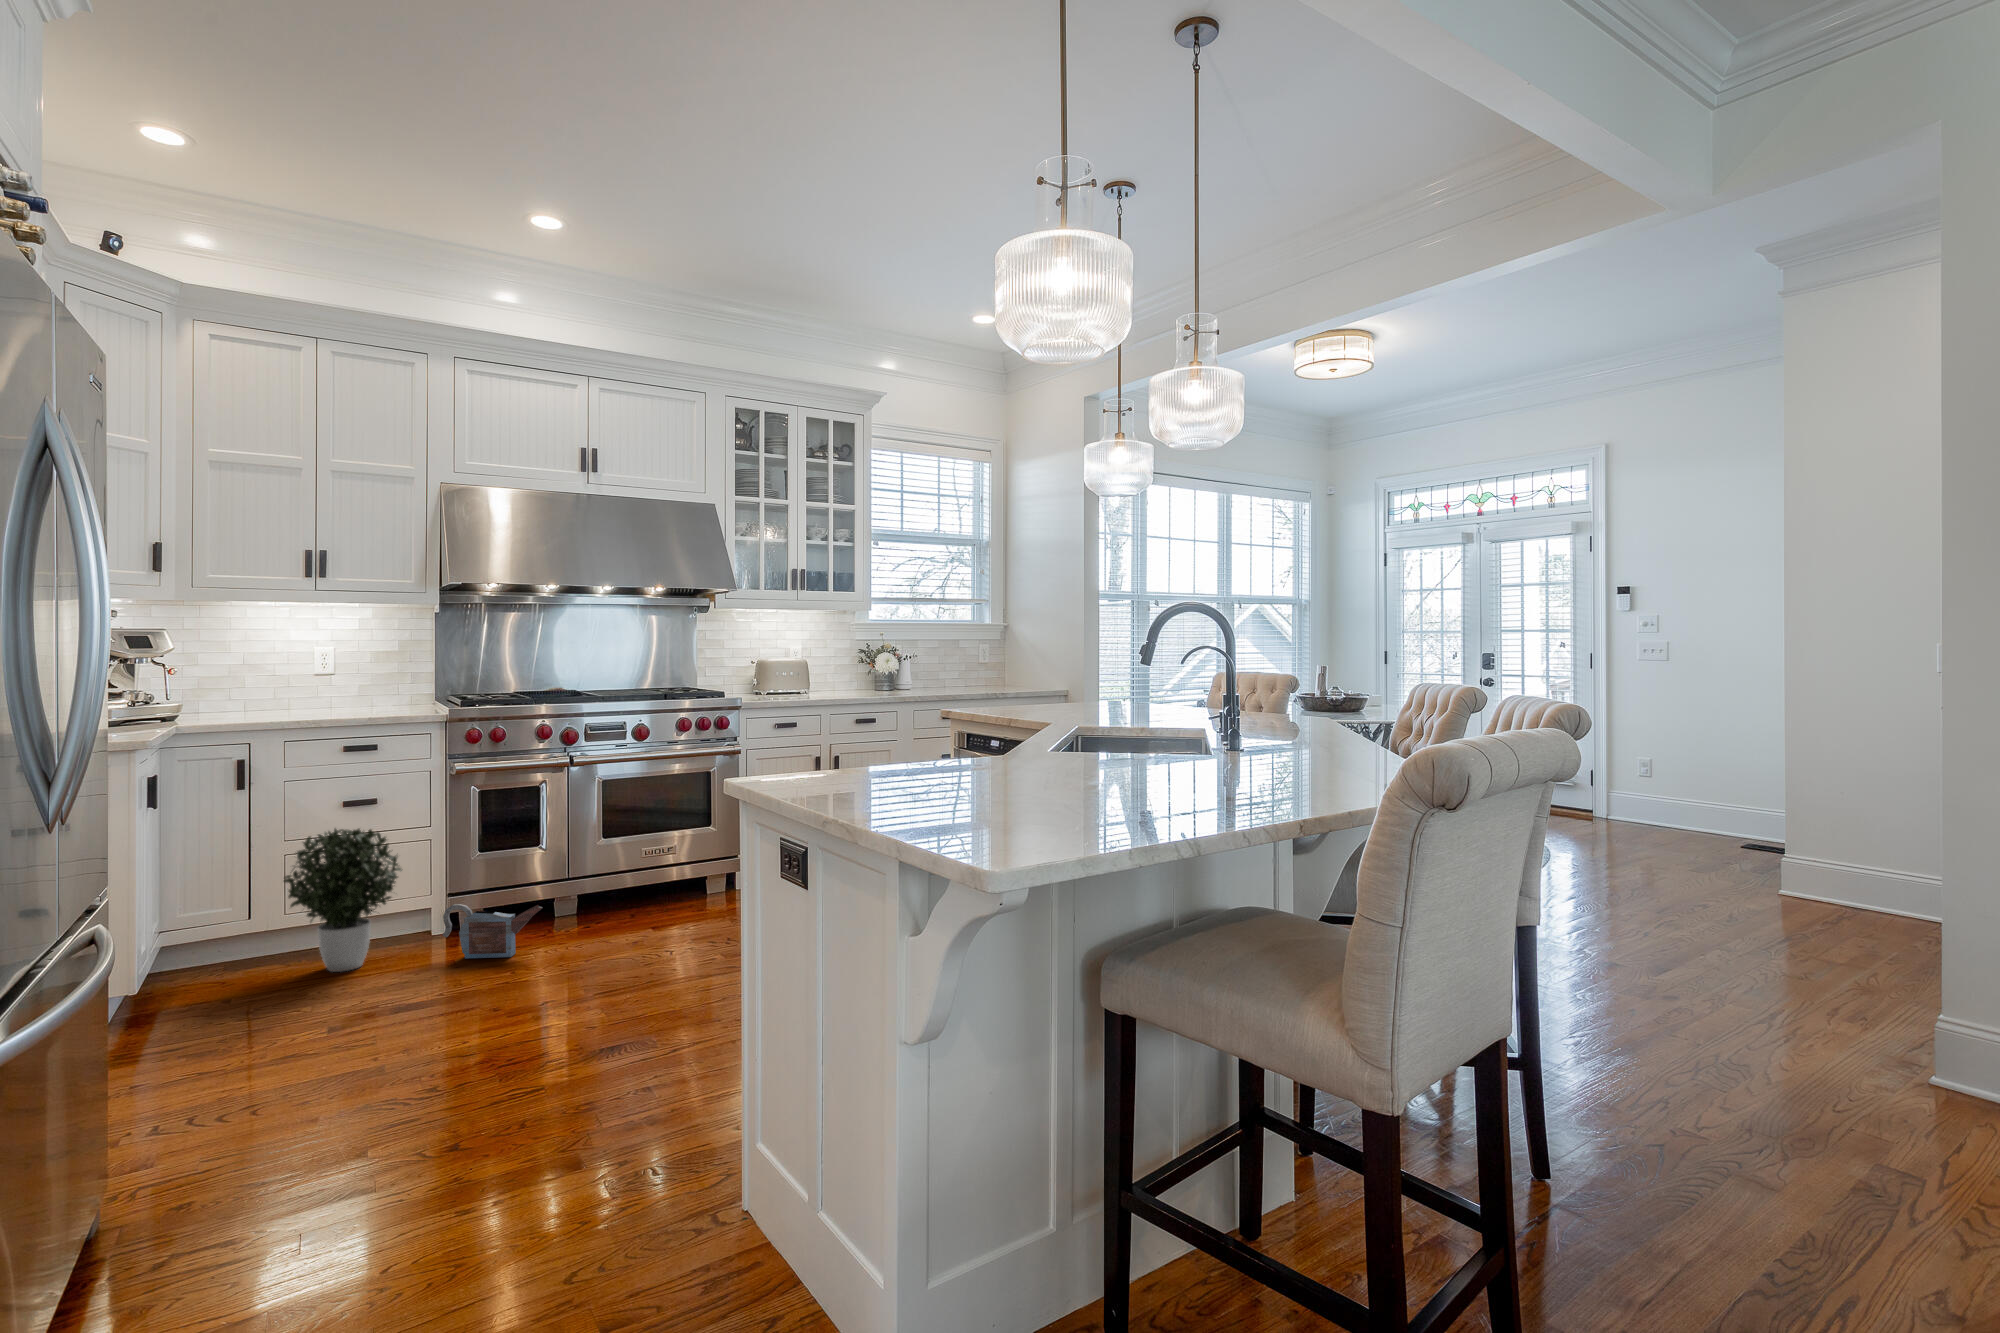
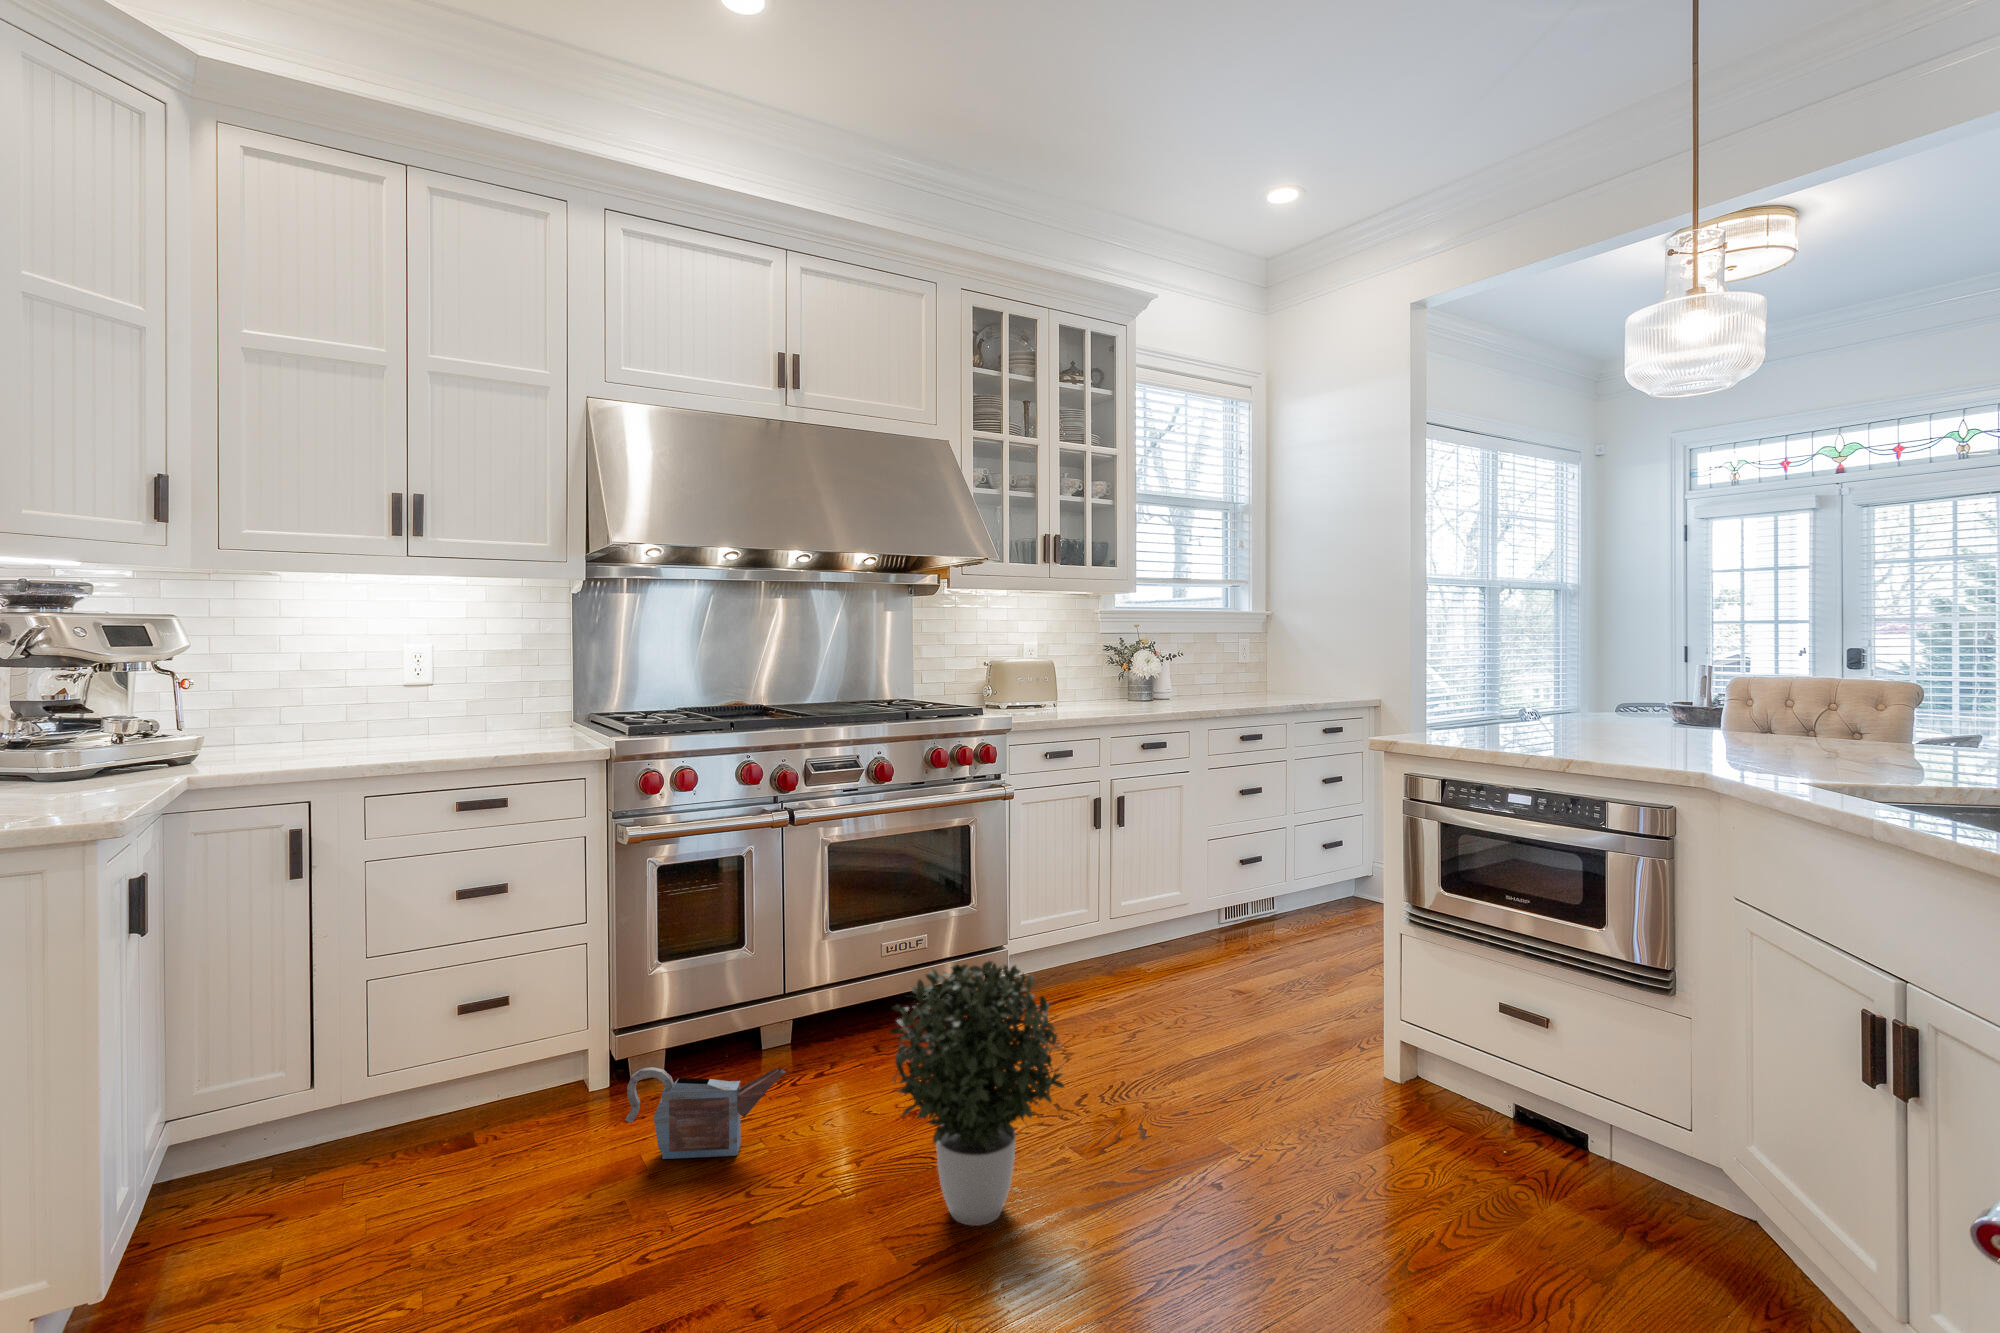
potted plant: present [284,829,402,972] -> present [890,961,1064,1226]

